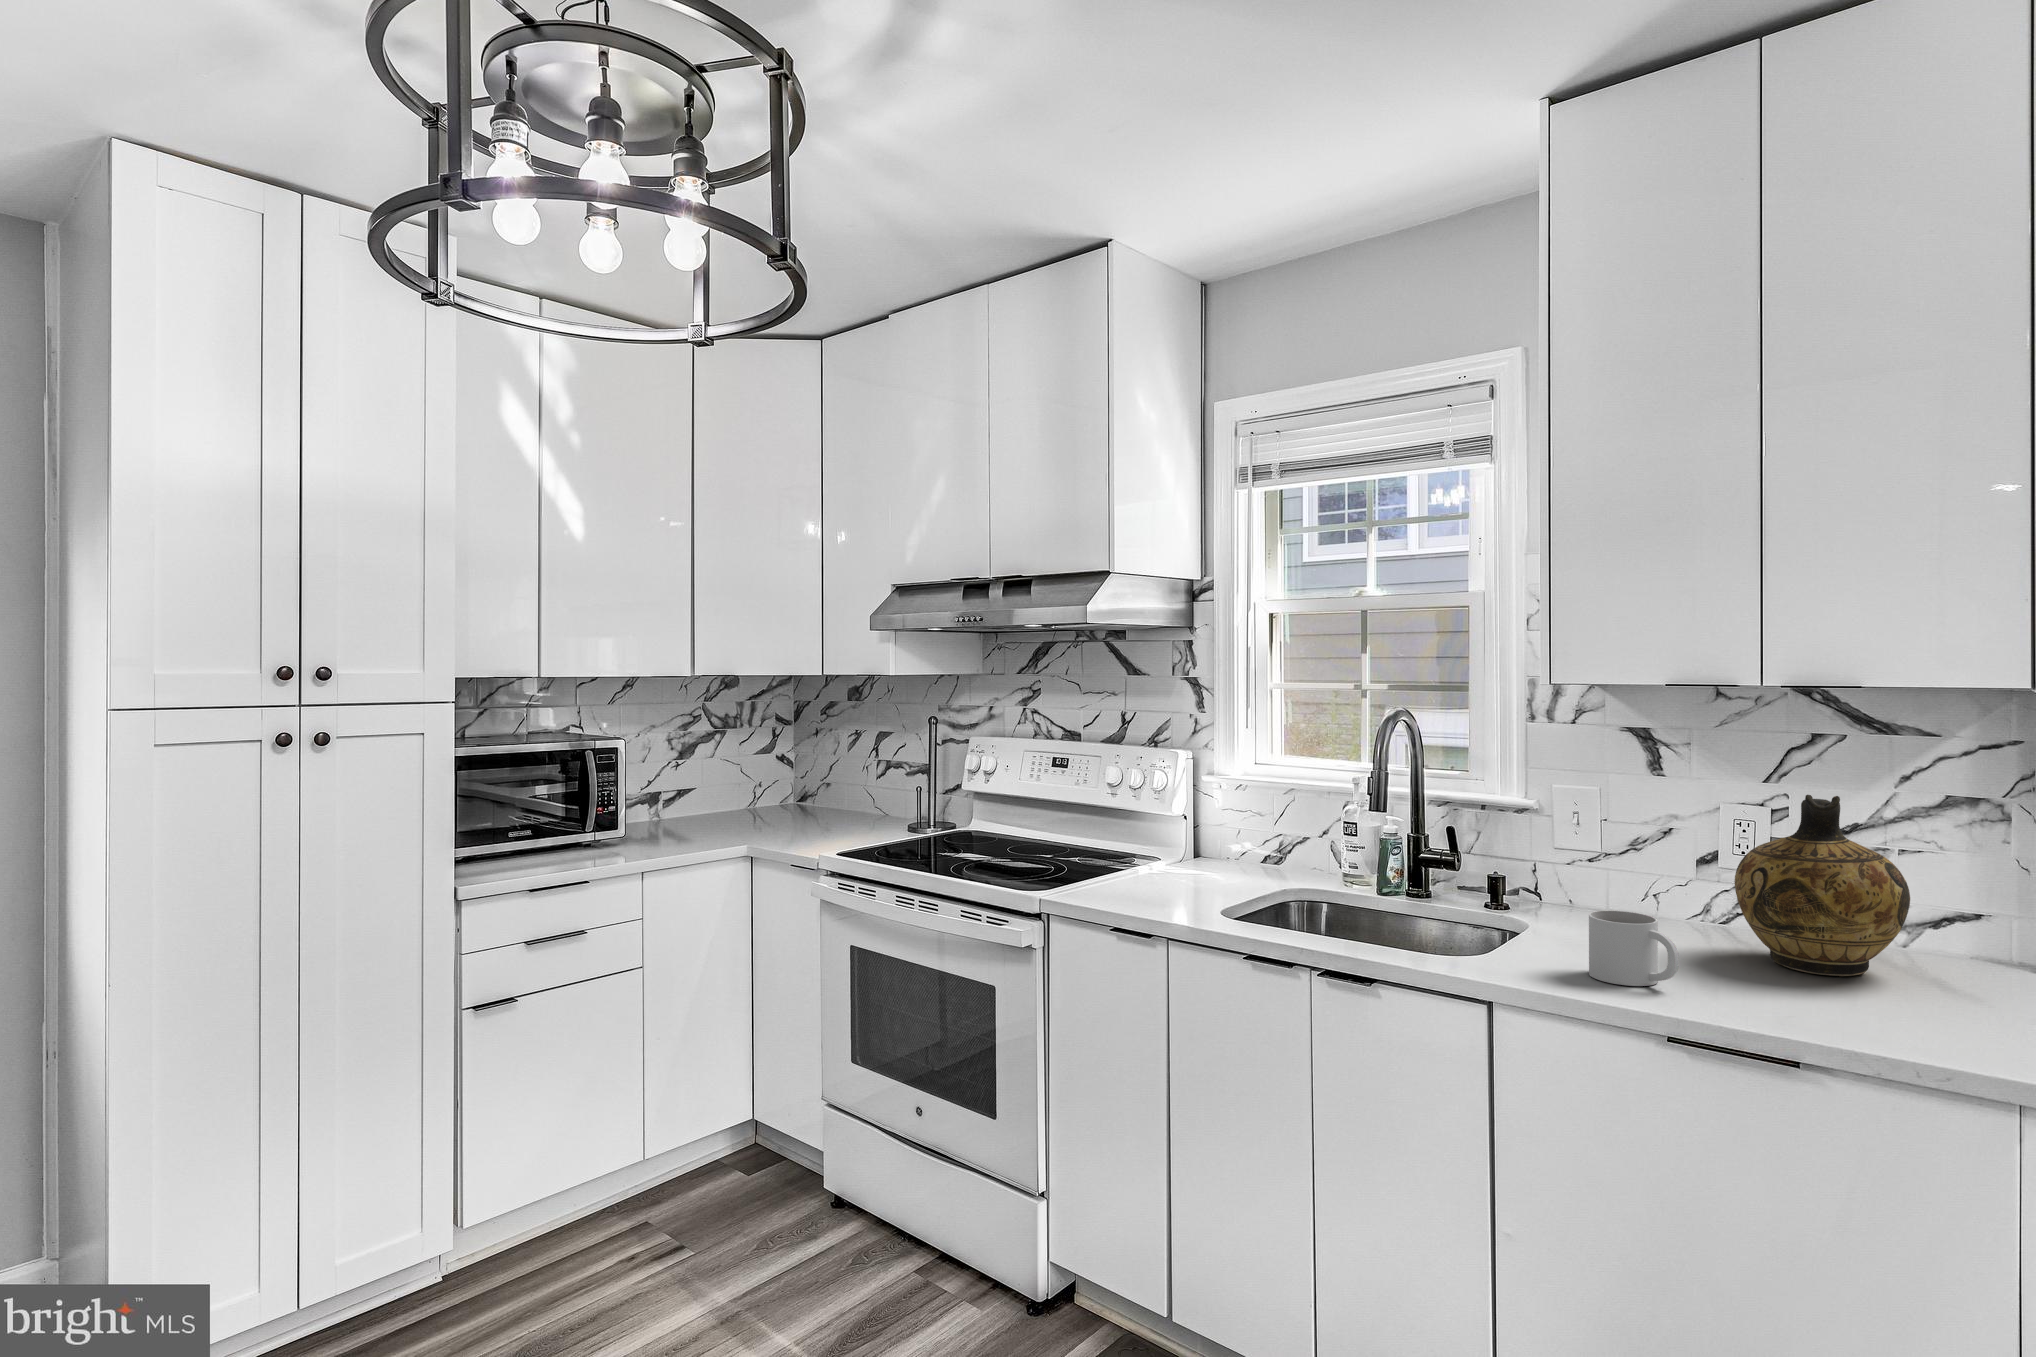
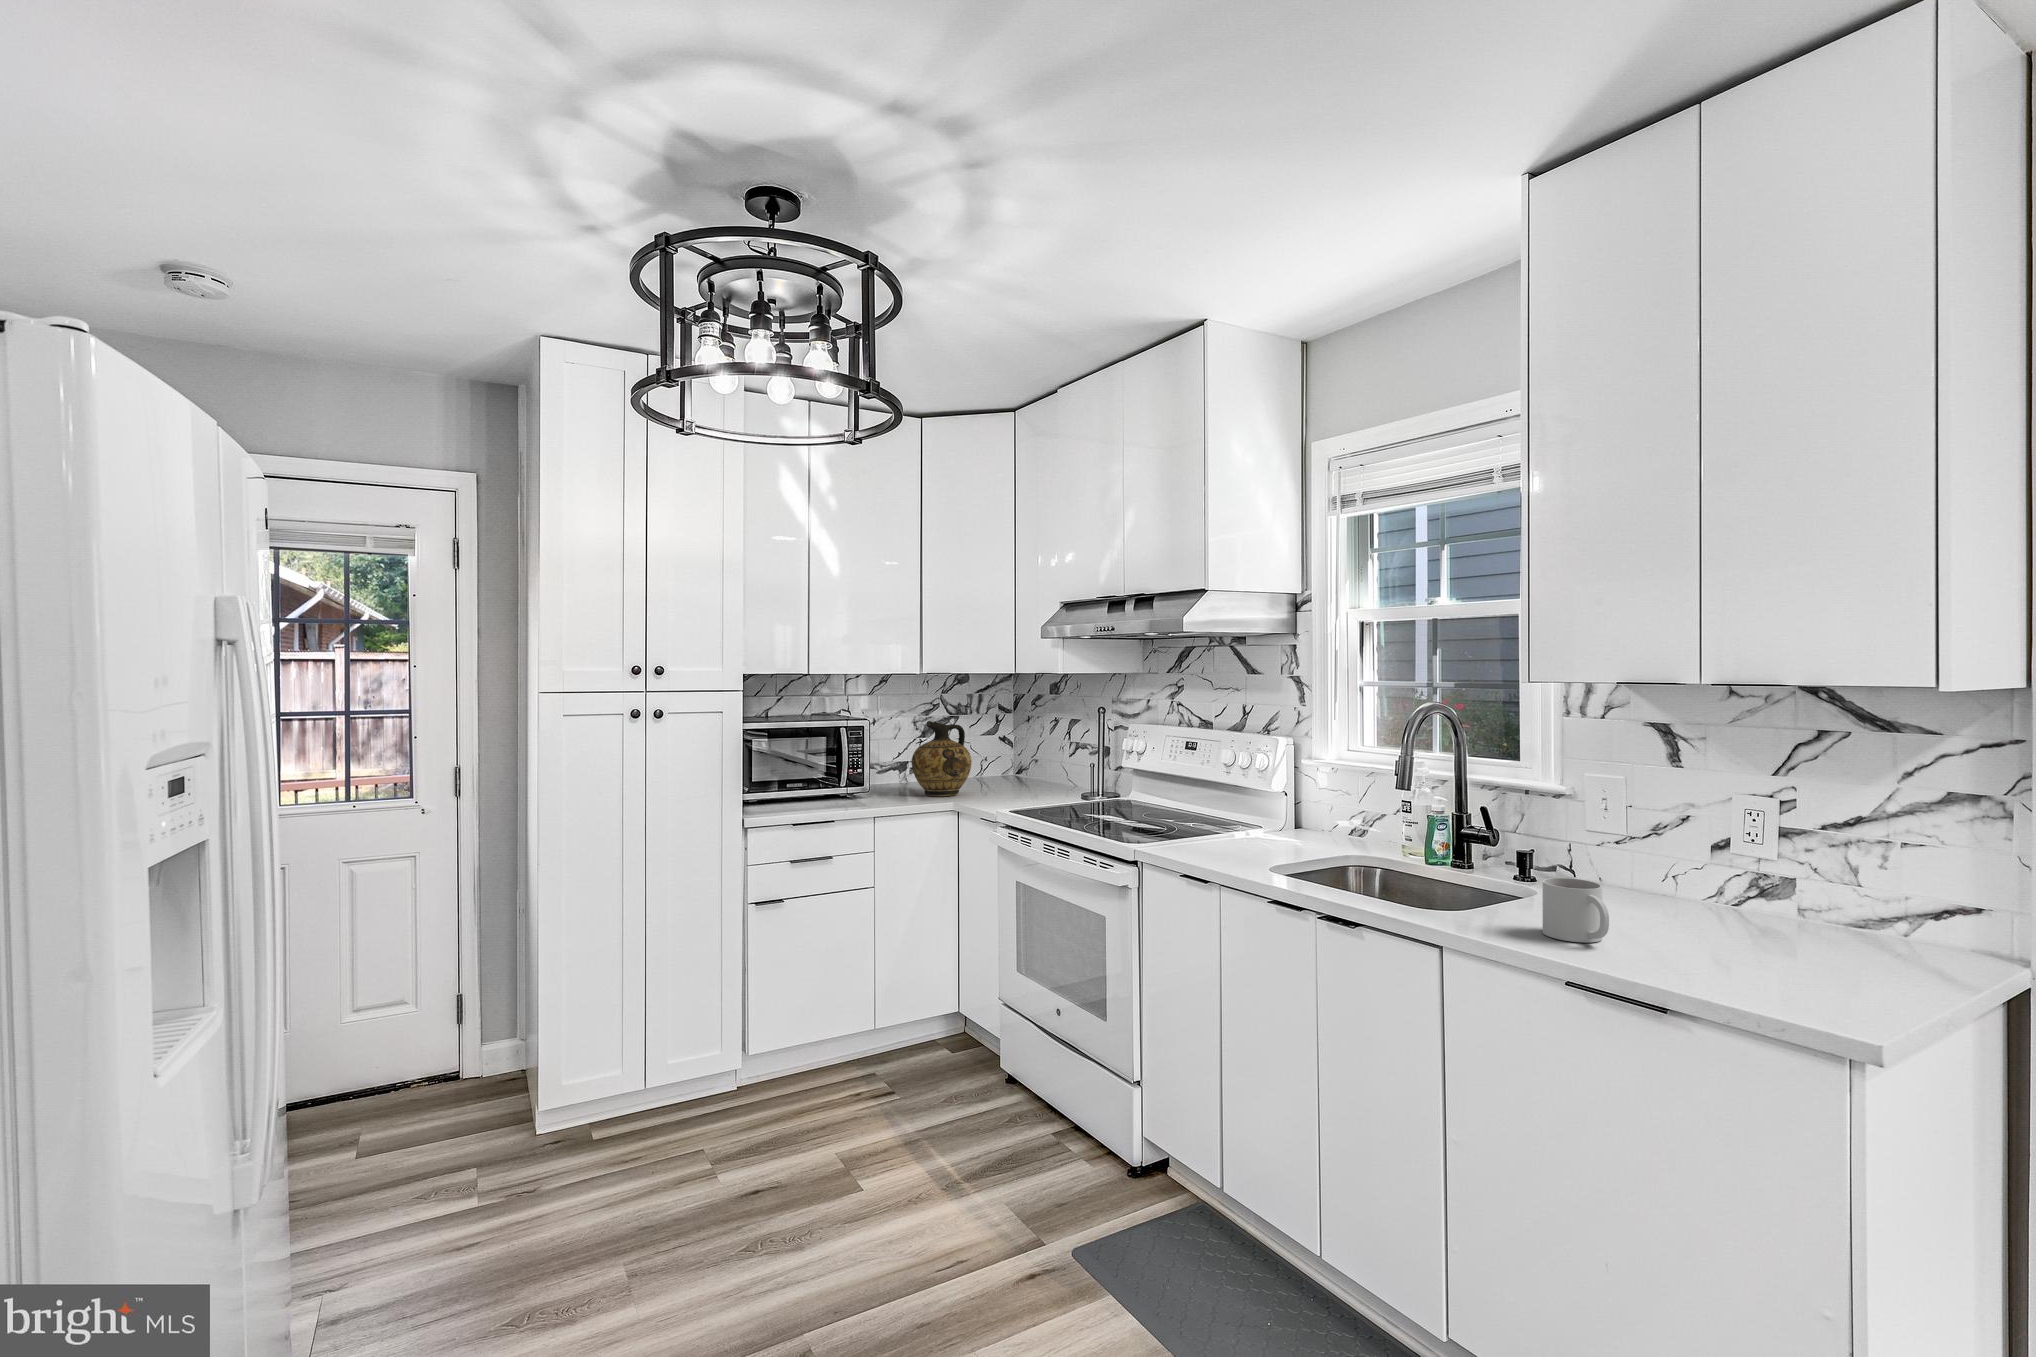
ceramic jug: present [1734,795,1910,976] -> present [912,721,972,796]

